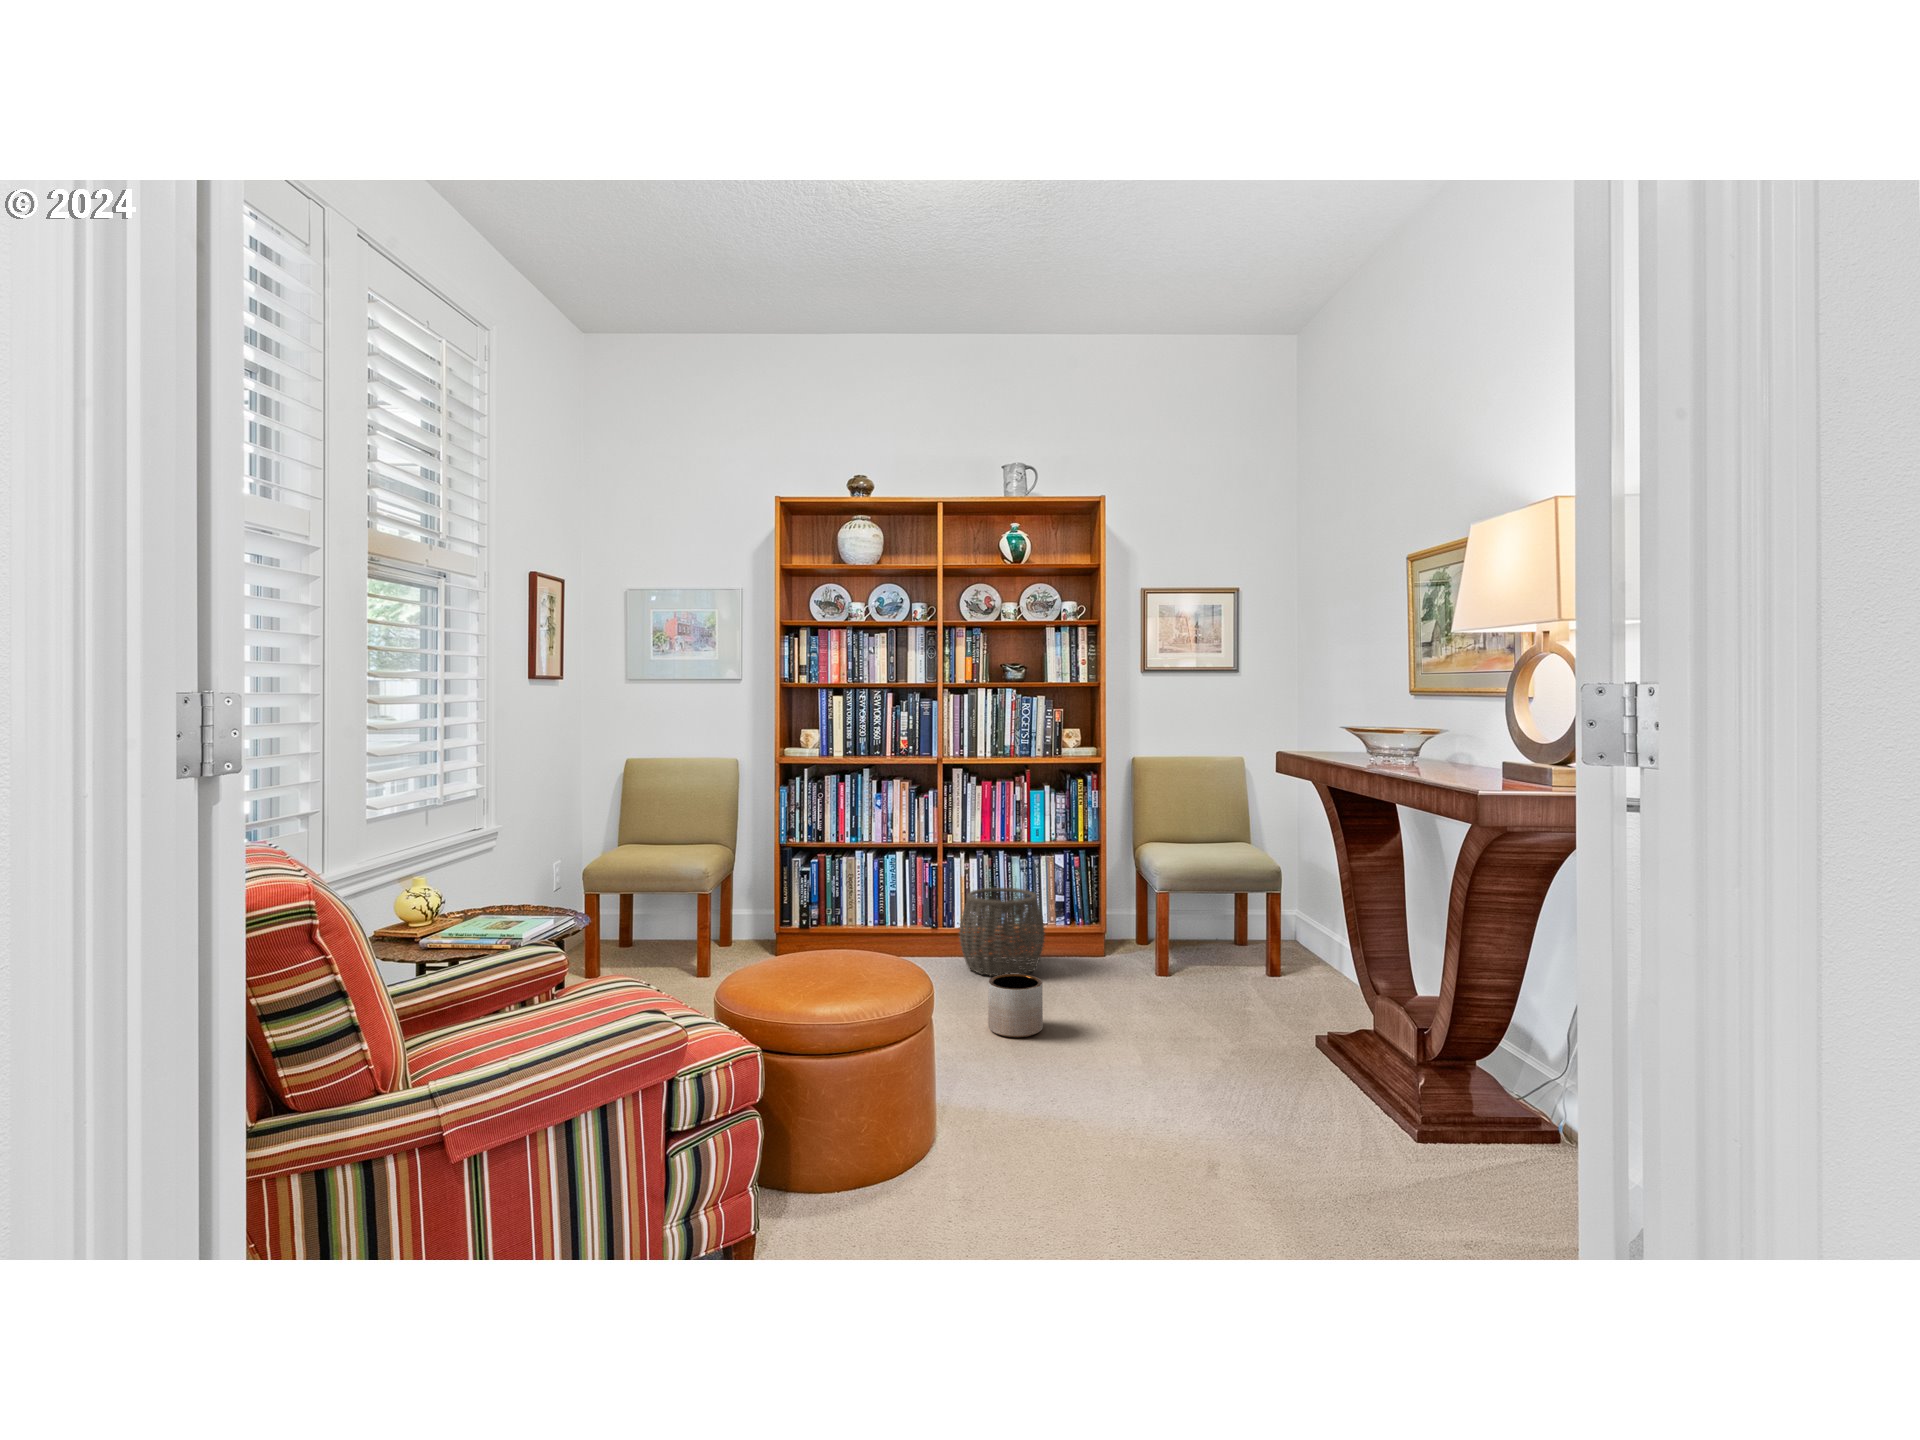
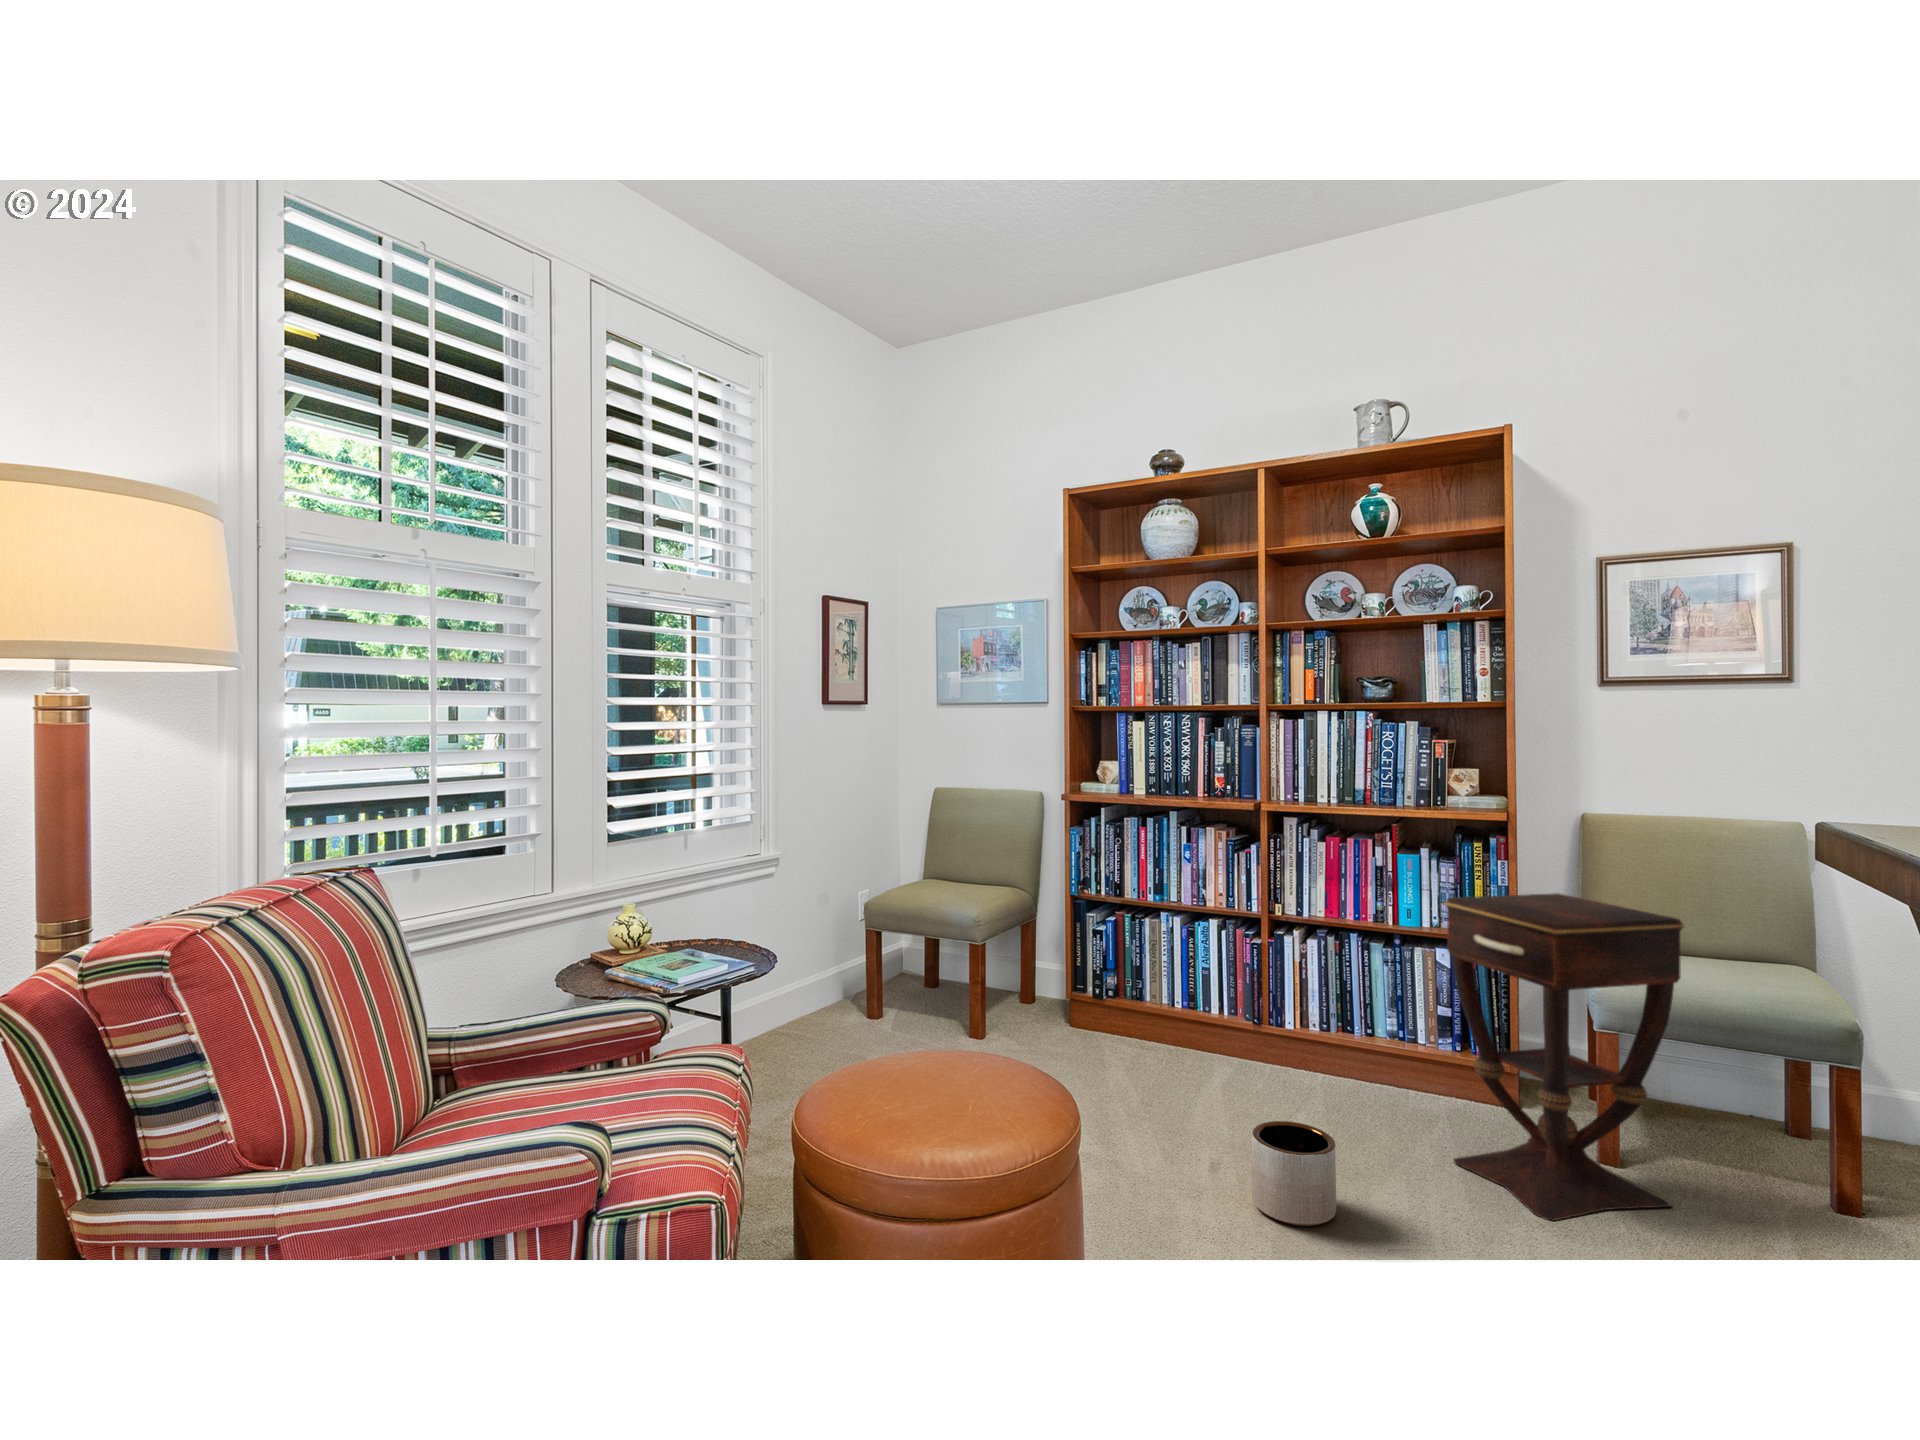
side table: none [1082,808,1211,1007] -> present [1445,893,1684,1221]
woven basket: present [959,888,1045,976] -> none [1275,982,1405,1117]

